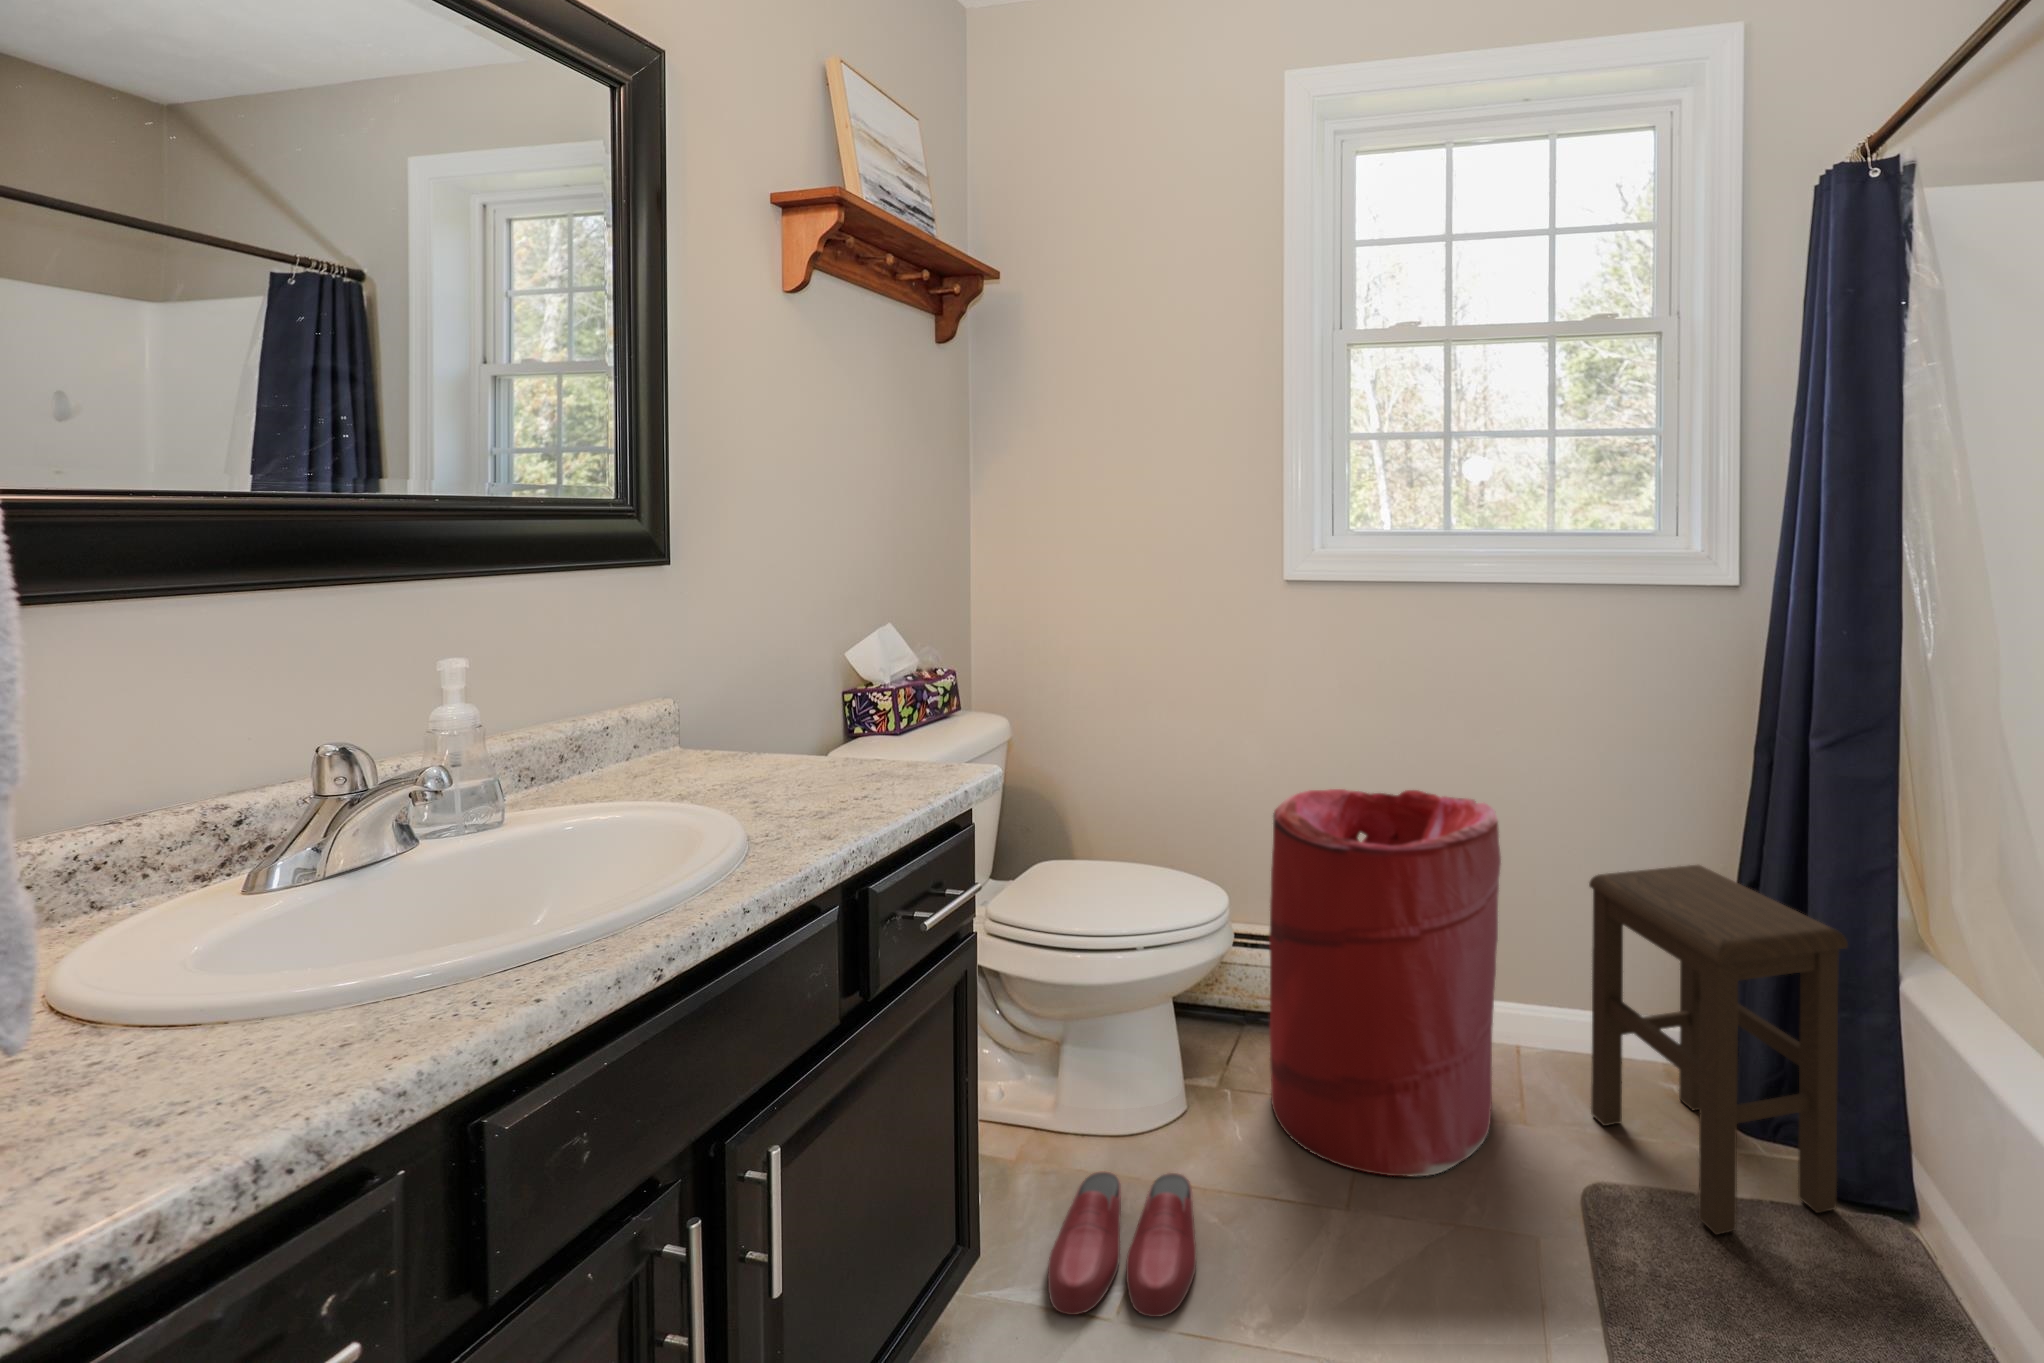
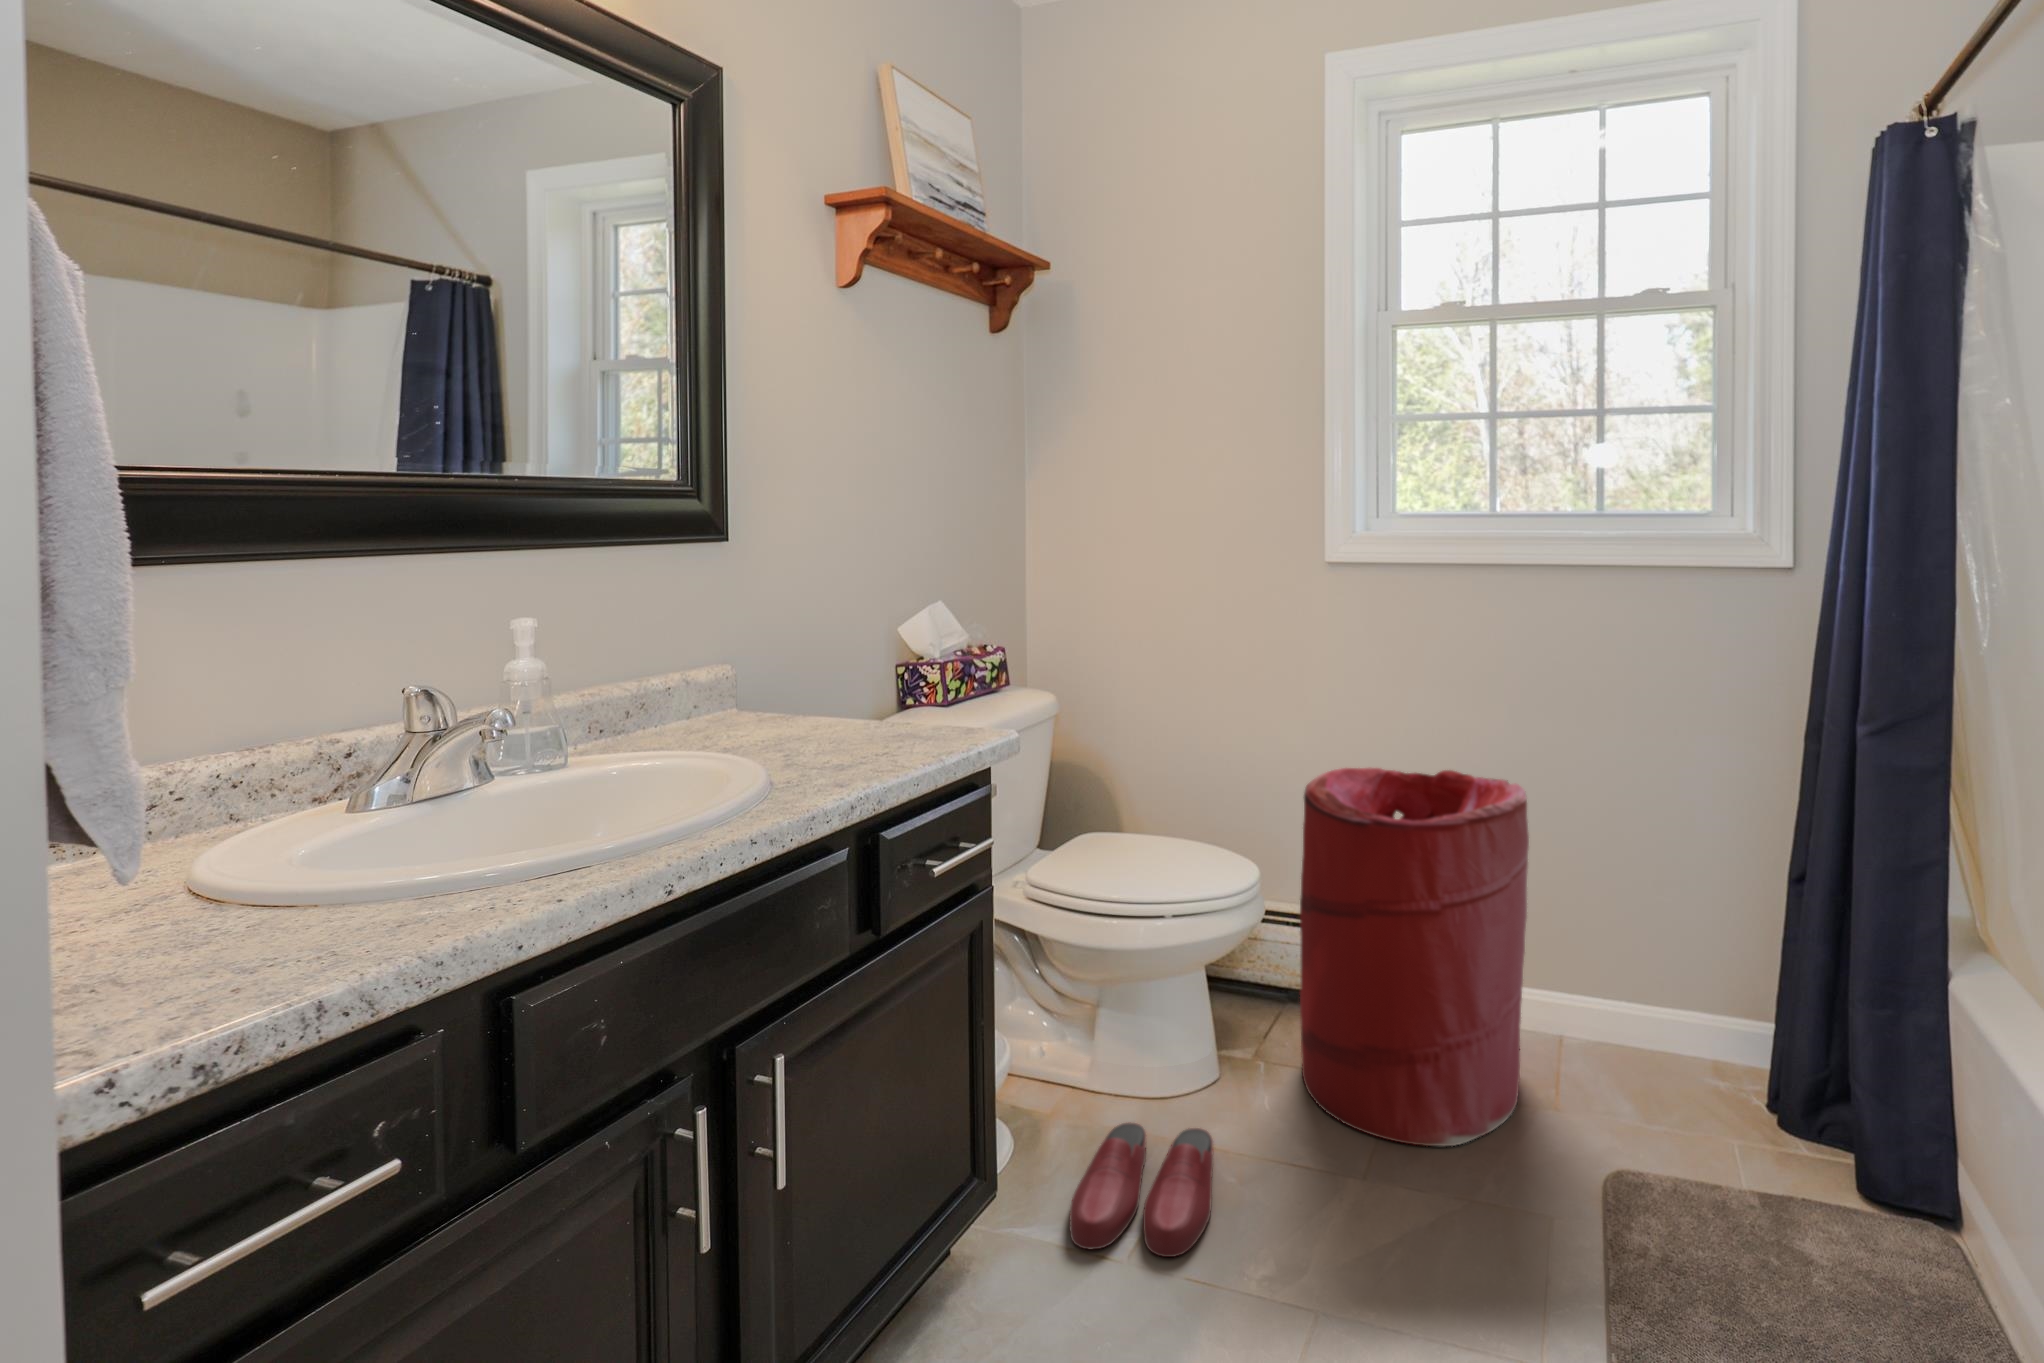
stool: present [1589,865,1848,1234] -> none [1620,851,1881,1220]

